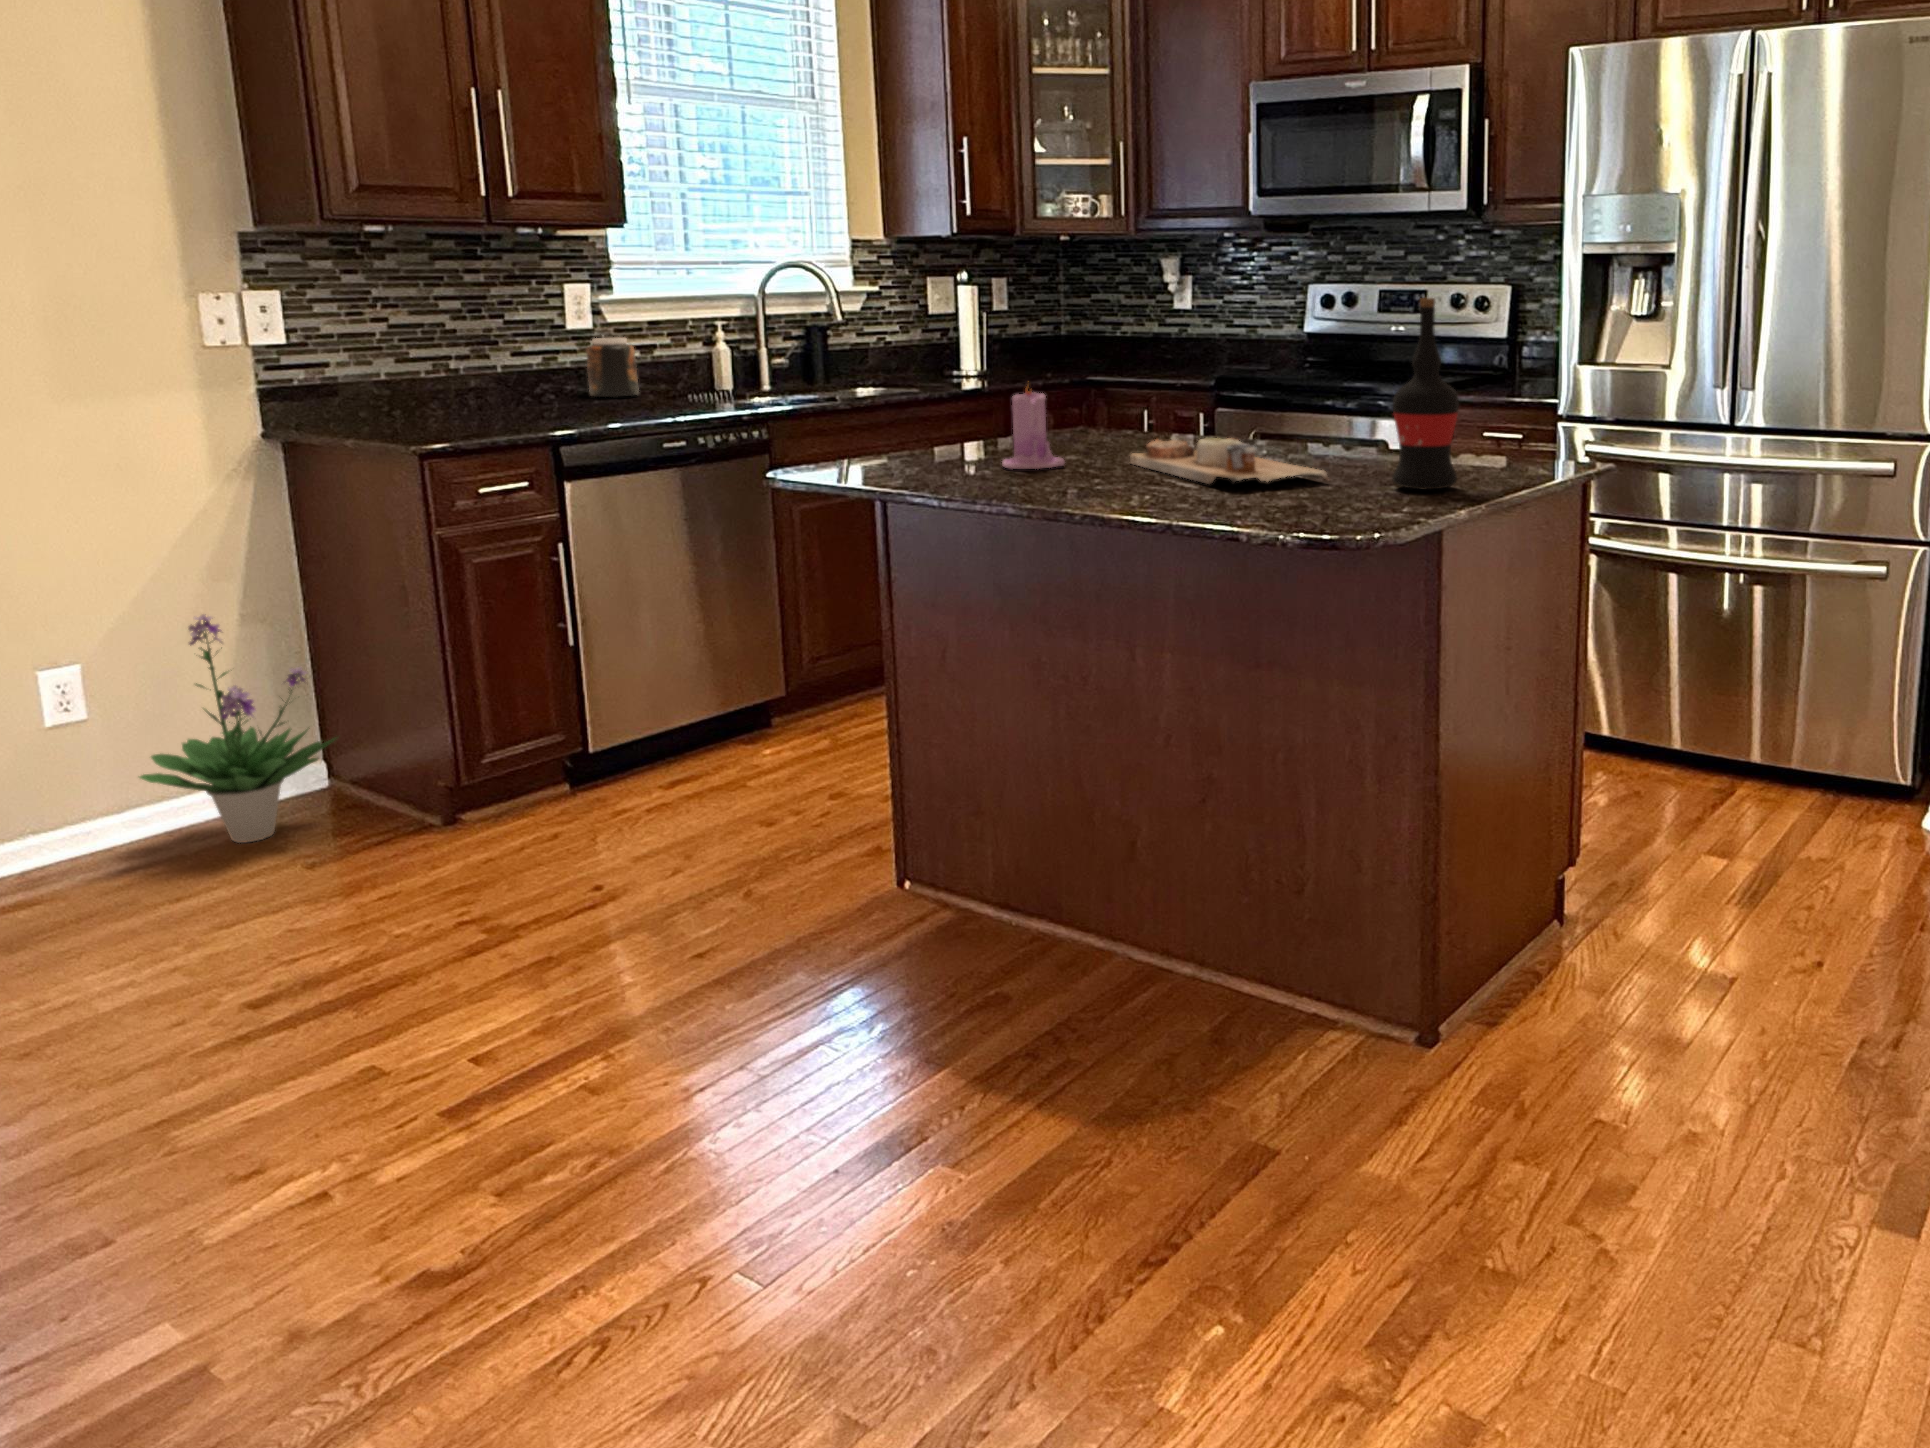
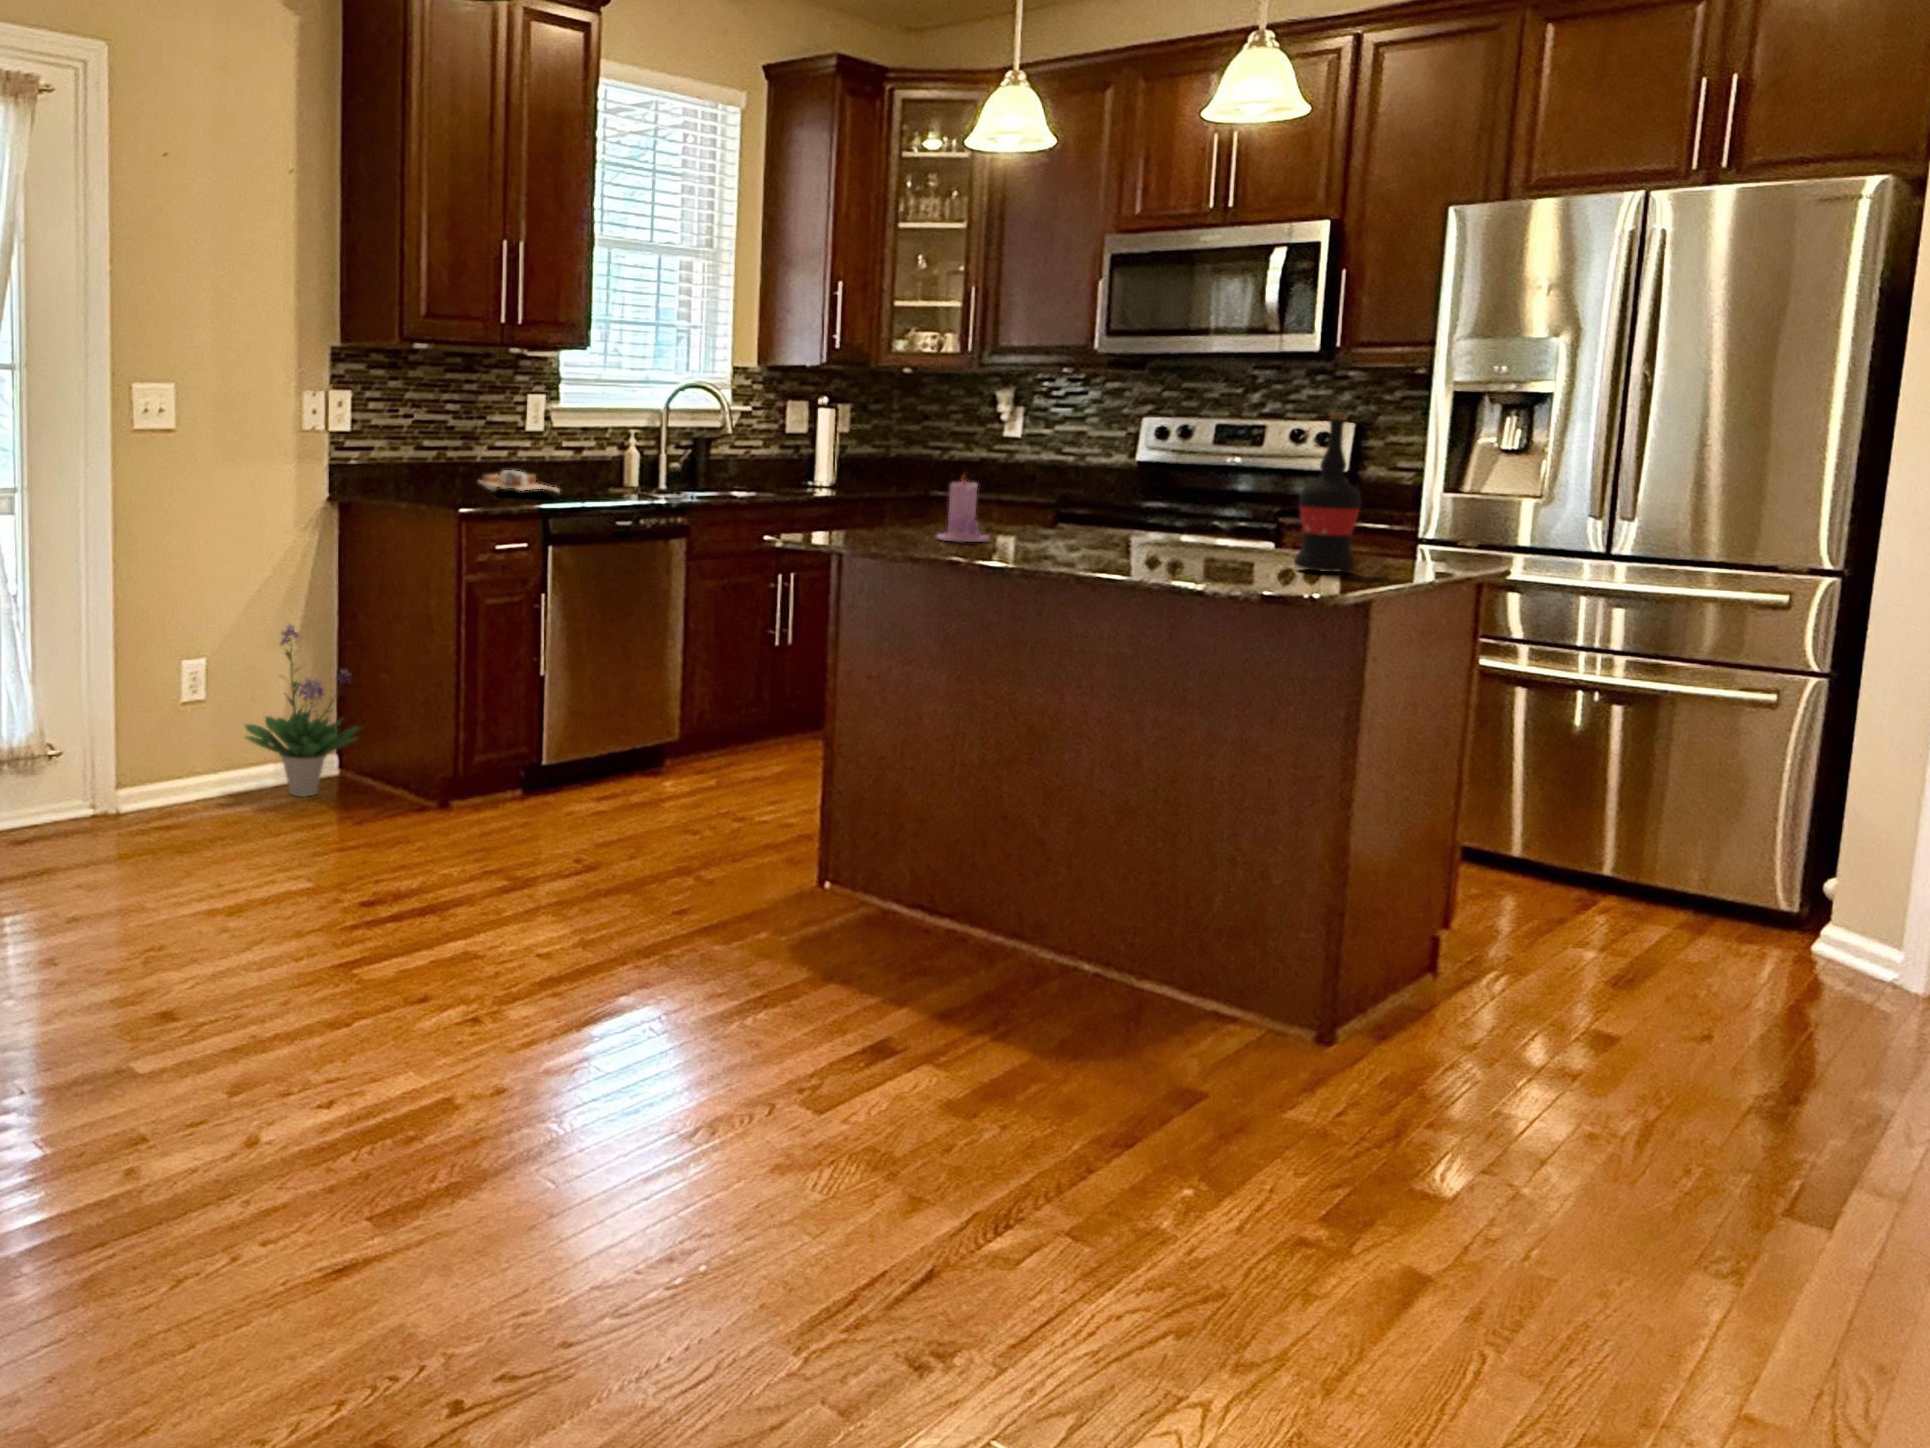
jar: present [586,338,639,397] -> none [544,437,581,483]
cutting board: present [1130,438,1329,484] -> present [479,470,559,493]

